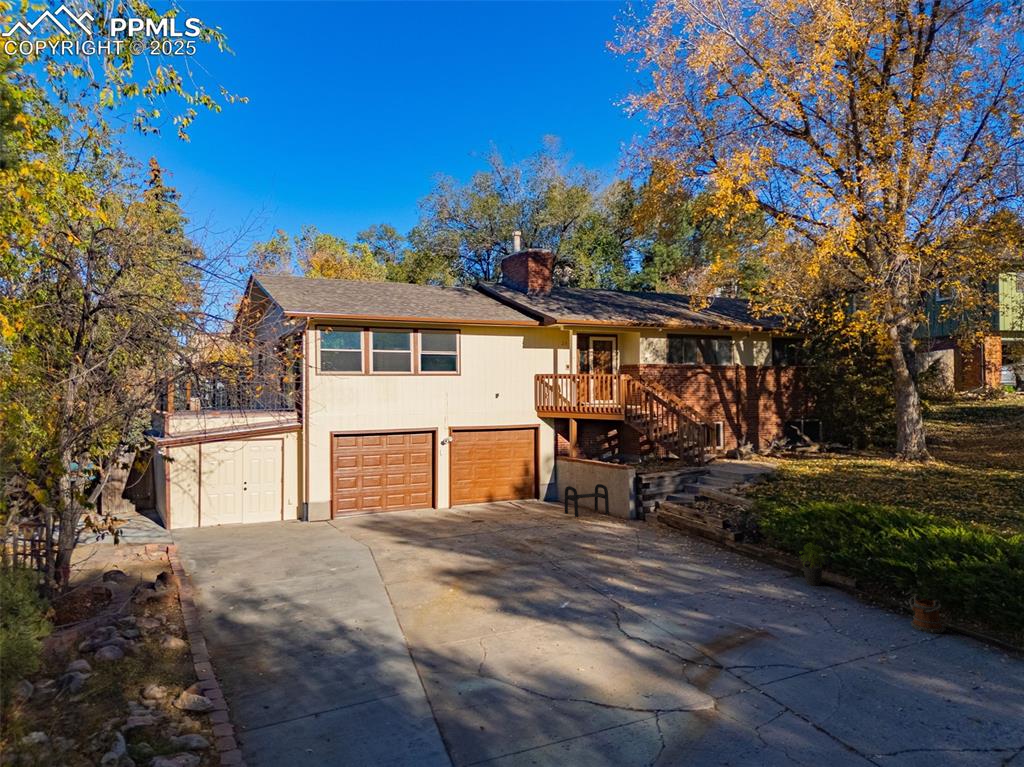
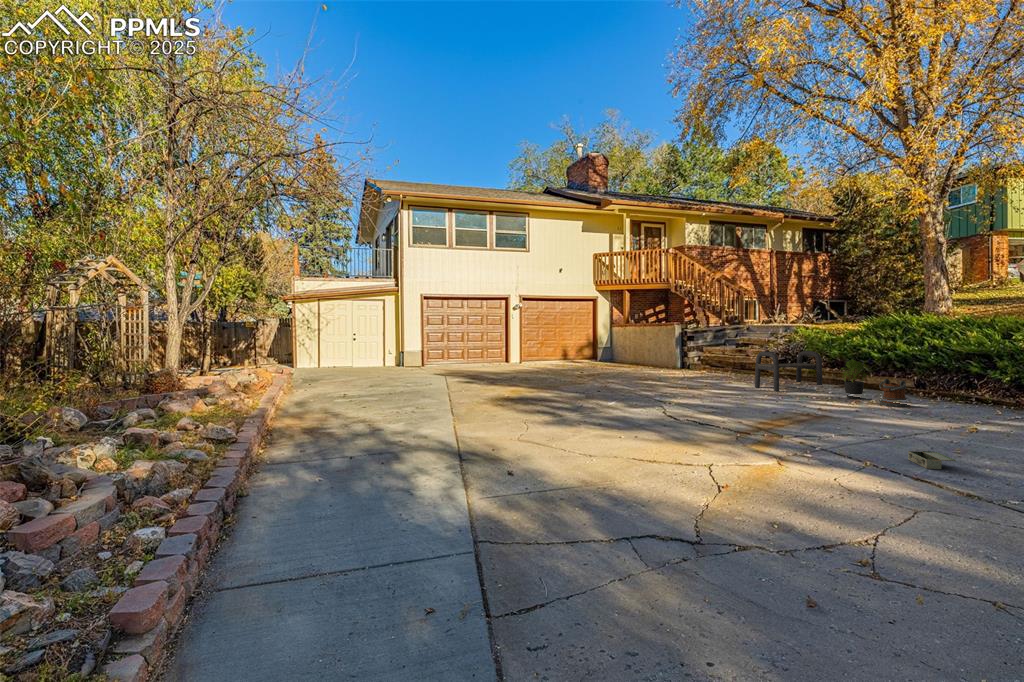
bench: present [565,484,609,517] -> present [755,351,822,391]
bucket: present [910,594,946,633] -> present [879,379,910,407]
toolbox: none [847,702,886,727] -> present [908,451,956,469]

